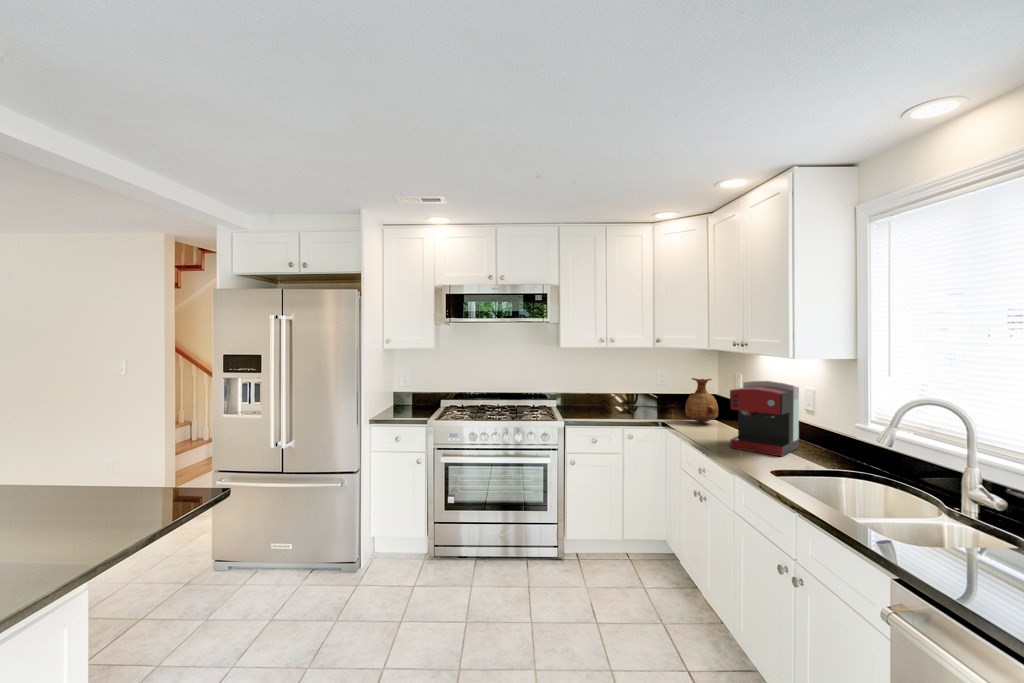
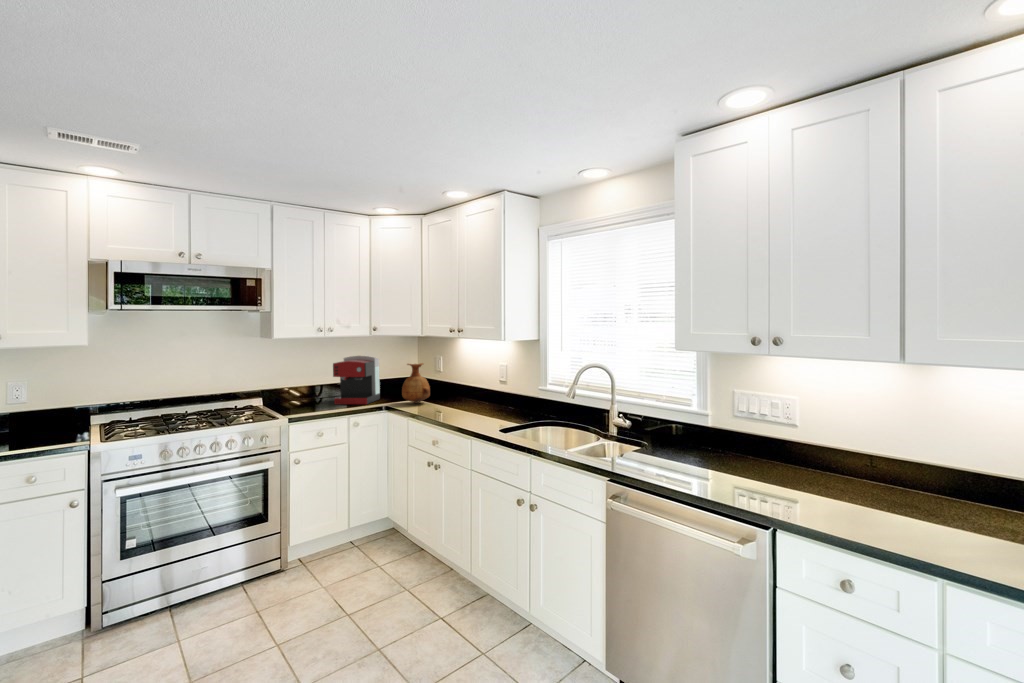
coffee maker: present [730,381,799,456] -> present [333,356,380,404]

